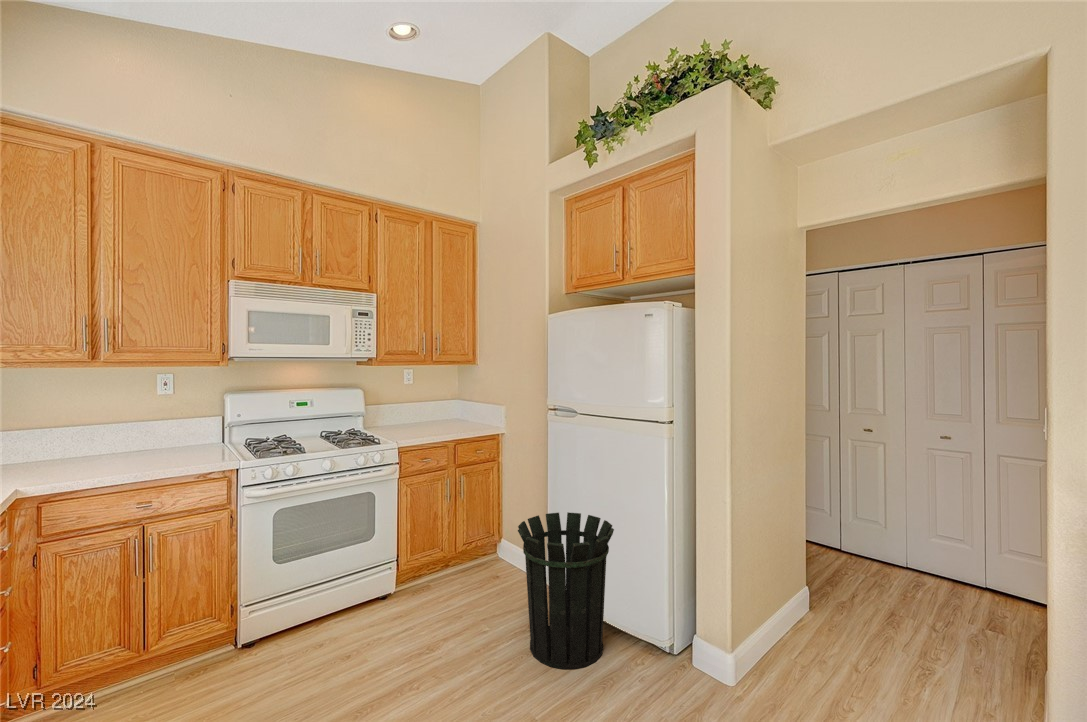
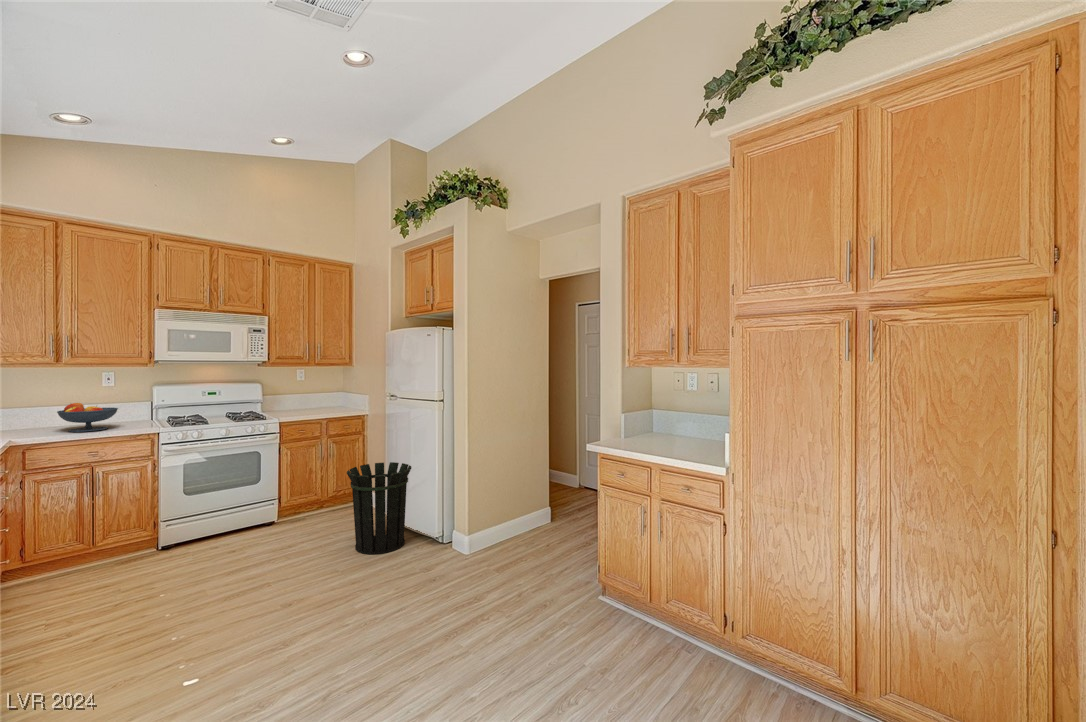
fruit bowl: none [91,422,179,468] -> present [57,403,118,432]

